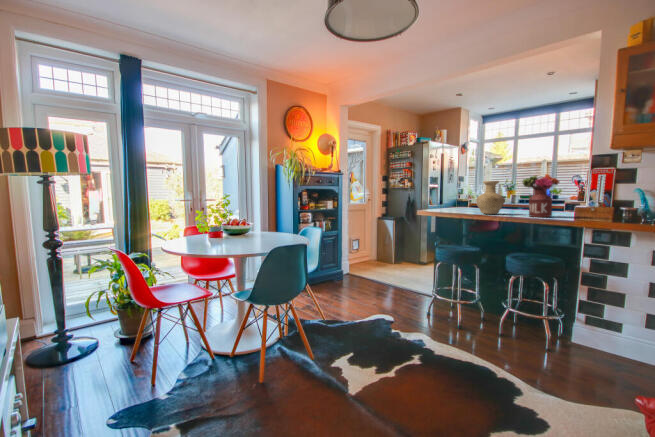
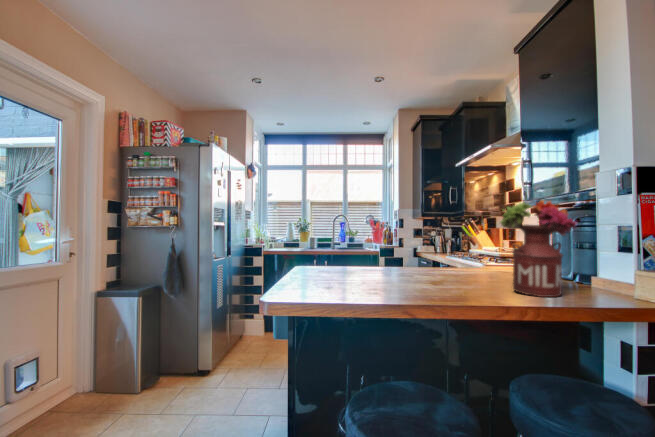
vase: present [476,181,504,214] -> none [405,211,468,294]

